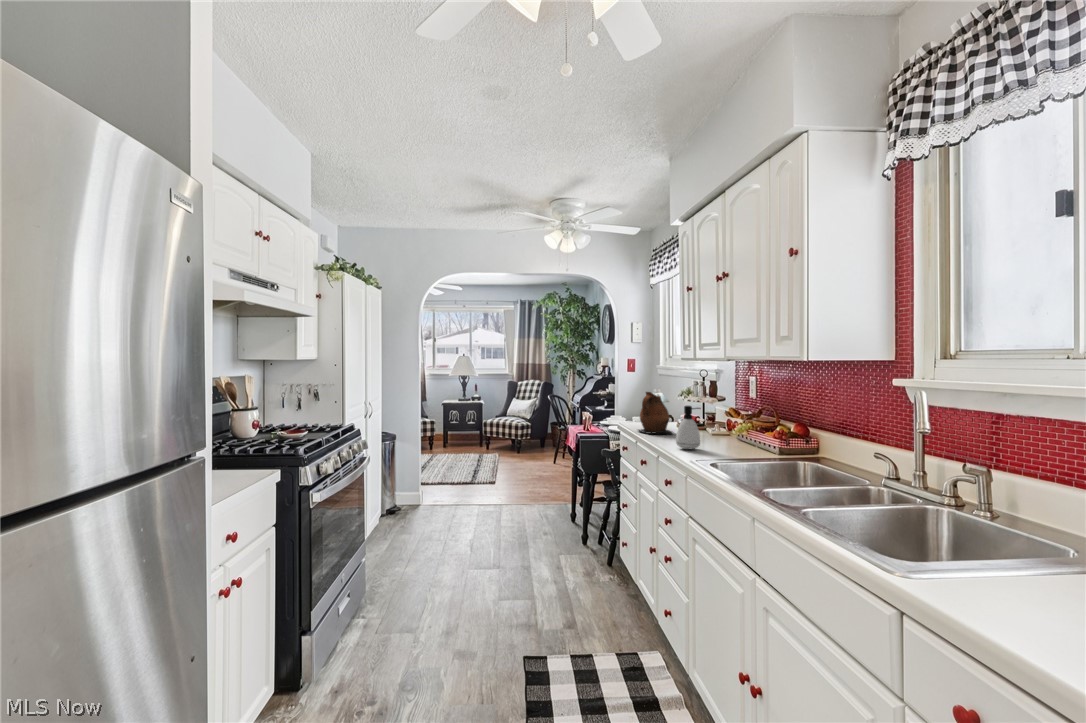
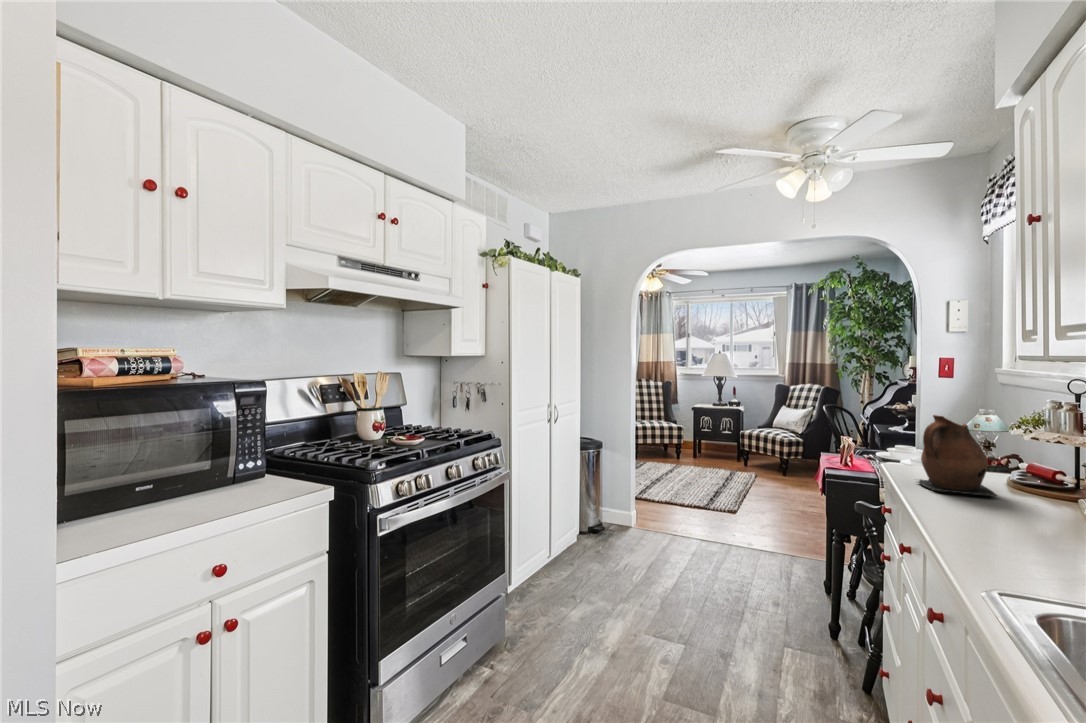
soap dispenser: present [676,406,701,449] -> none [979,452,1047,544]

